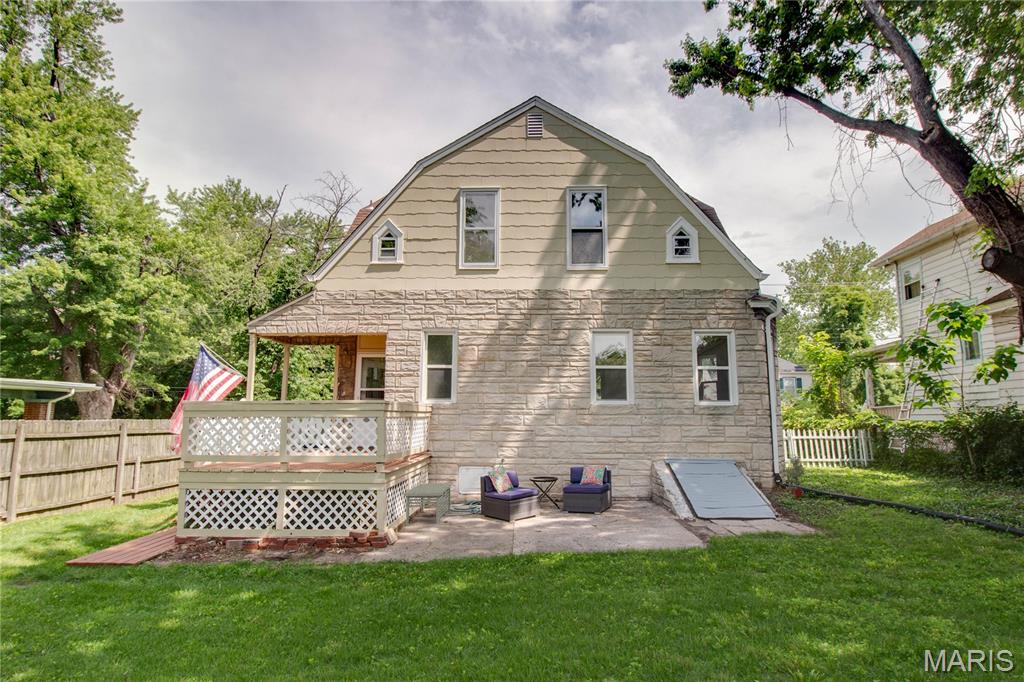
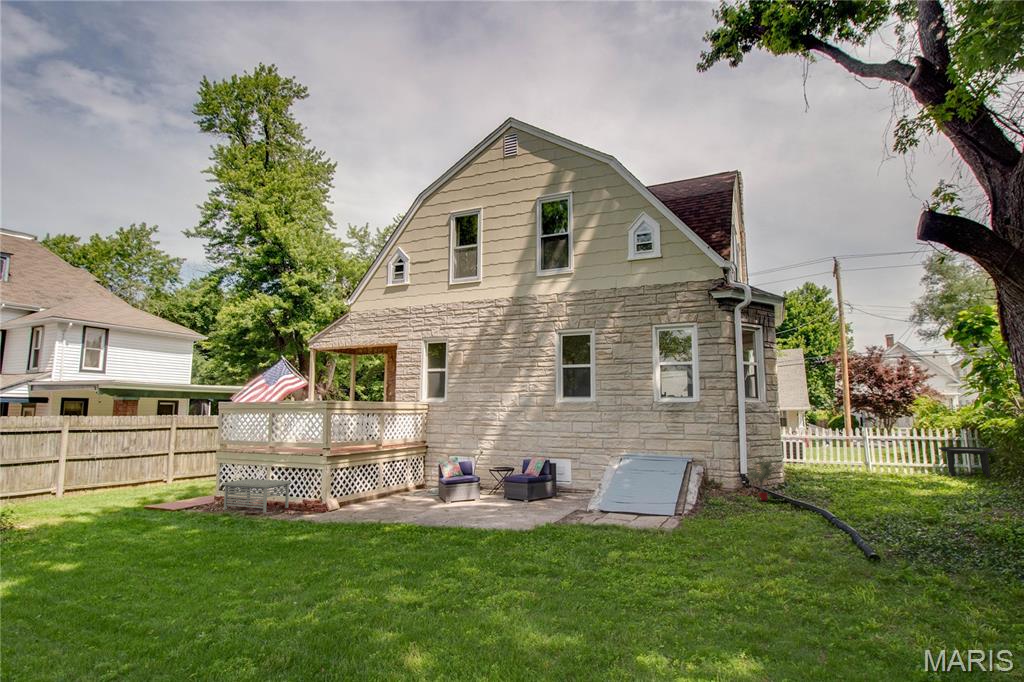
round table: none [838,444,880,467] -> present [939,447,995,477]
storage bench: present [404,483,452,524] -> present [222,479,291,513]

